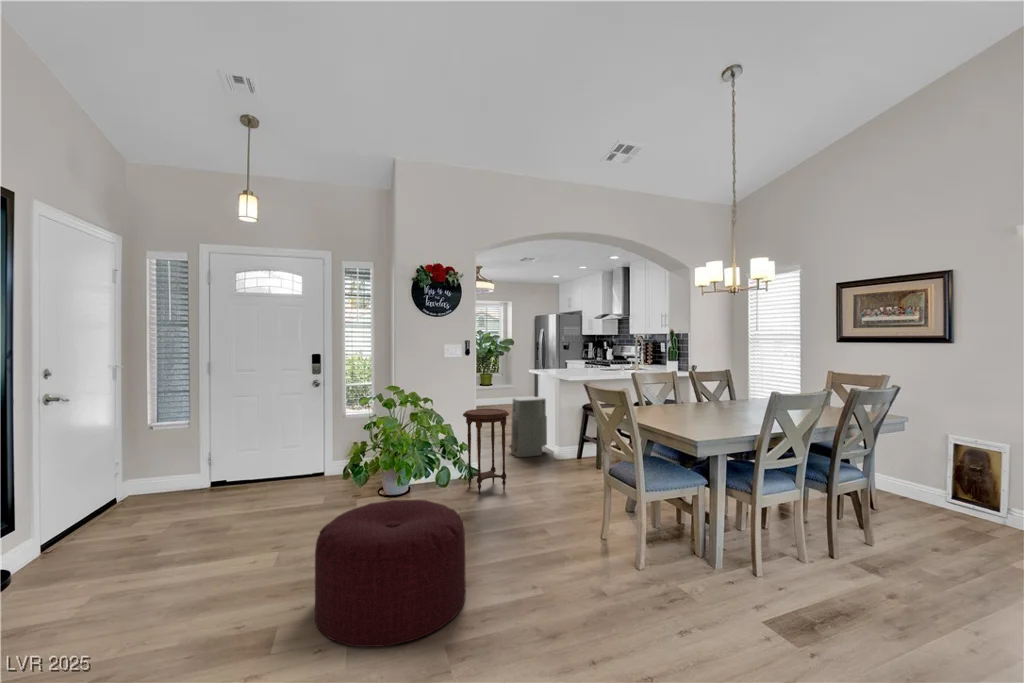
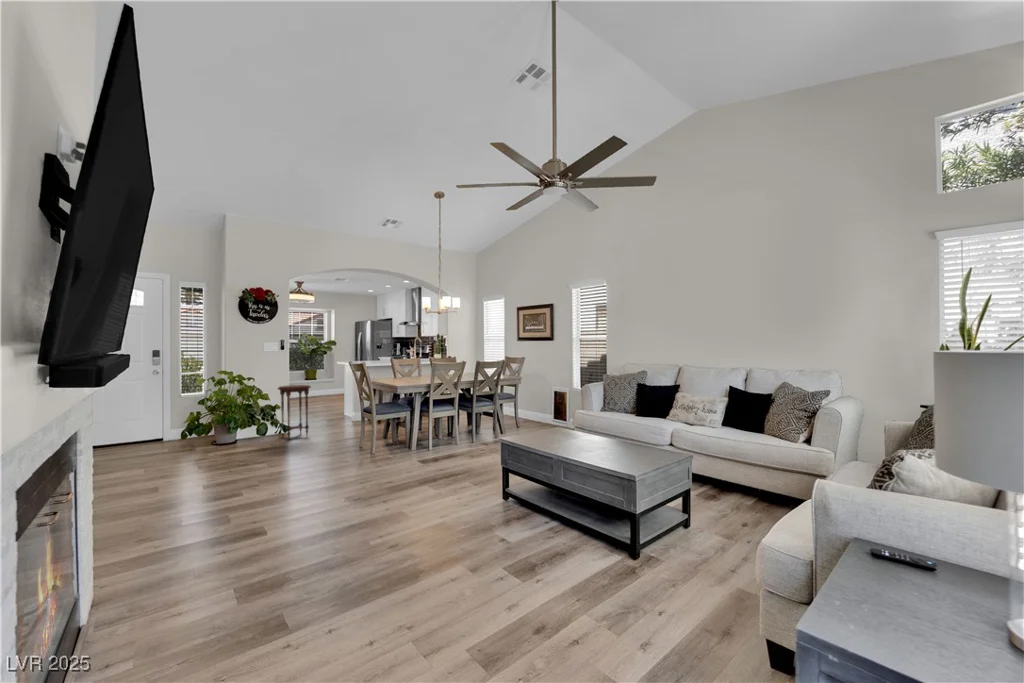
air purifier: present [509,397,547,457] -> none [319,380,347,422]
ottoman: present [315,500,466,647] -> none [178,427,270,487]

